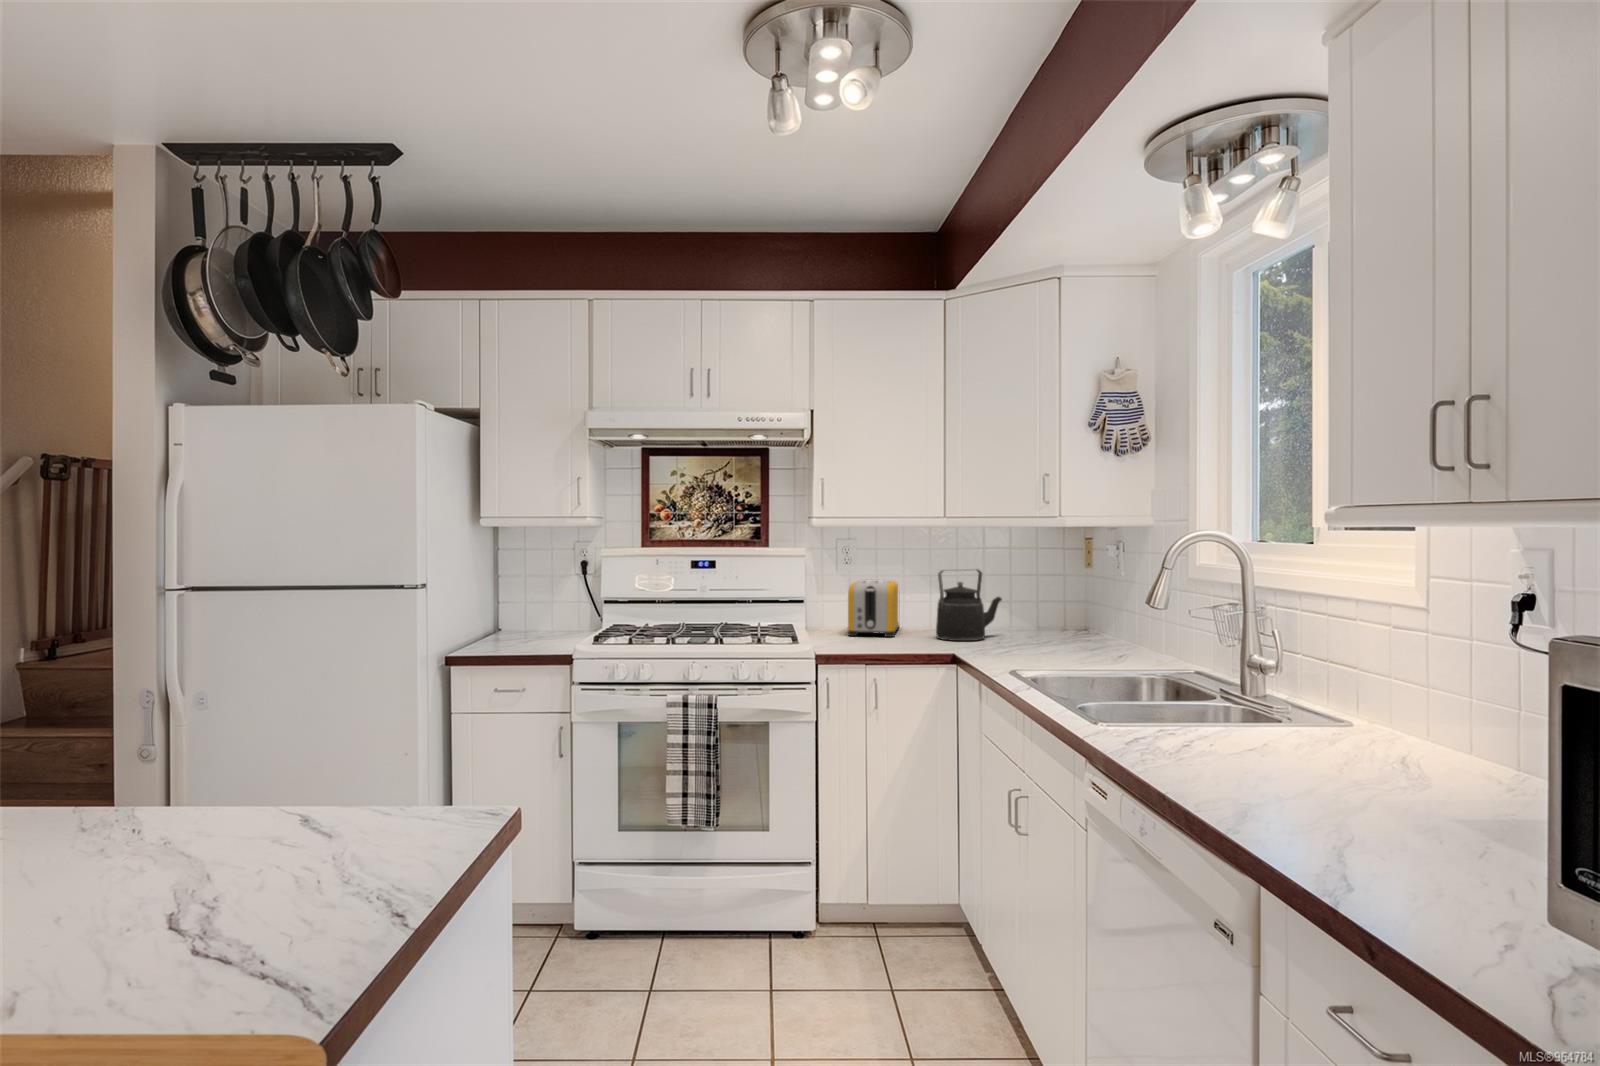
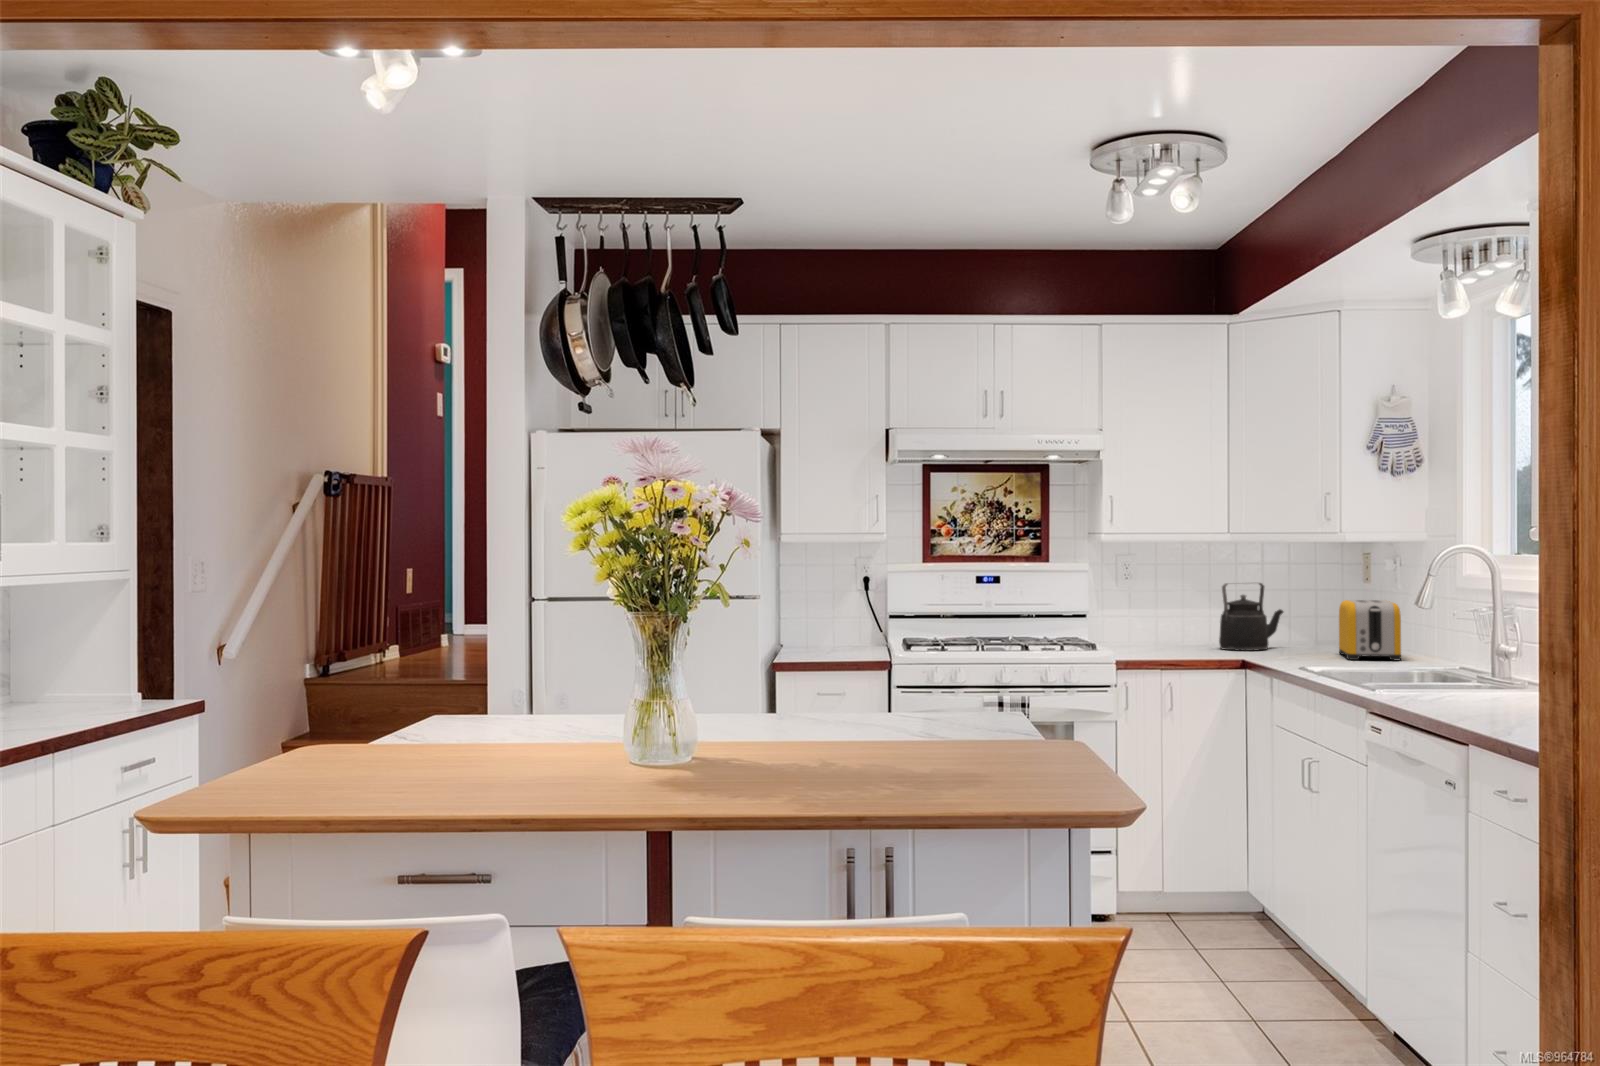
toaster: present [848,581,899,637] -> present [1339,600,1401,660]

